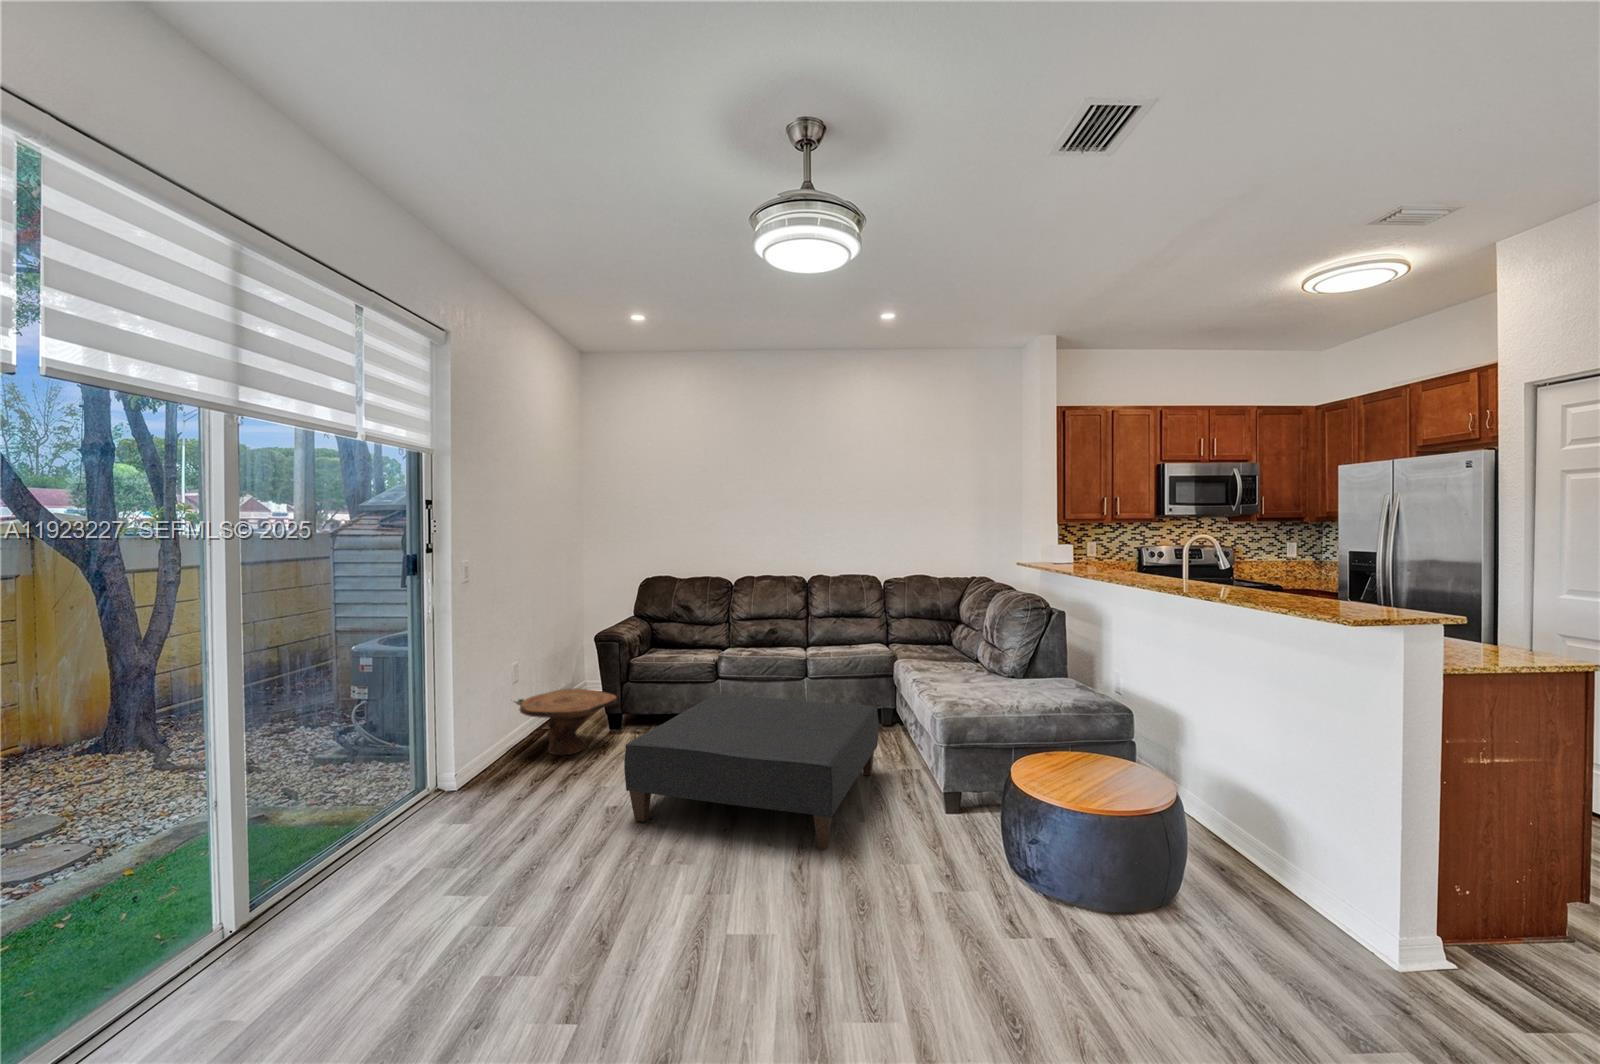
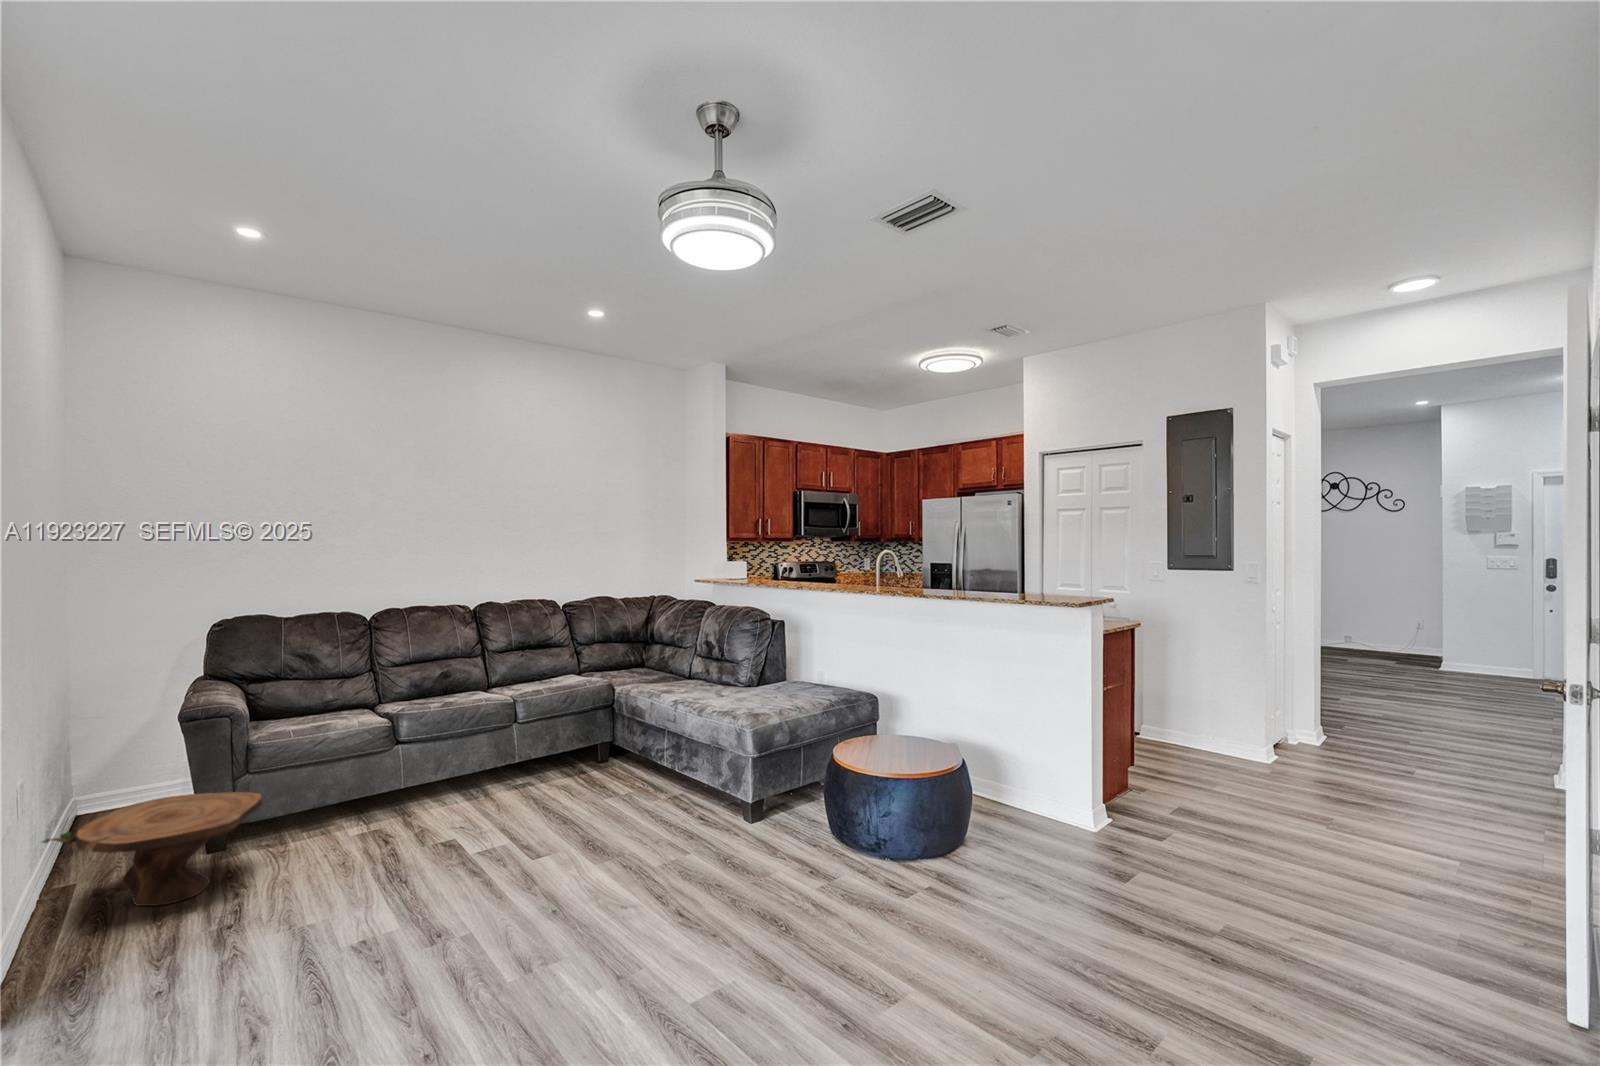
ottoman: present [624,694,878,849] -> none [418,737,699,935]

